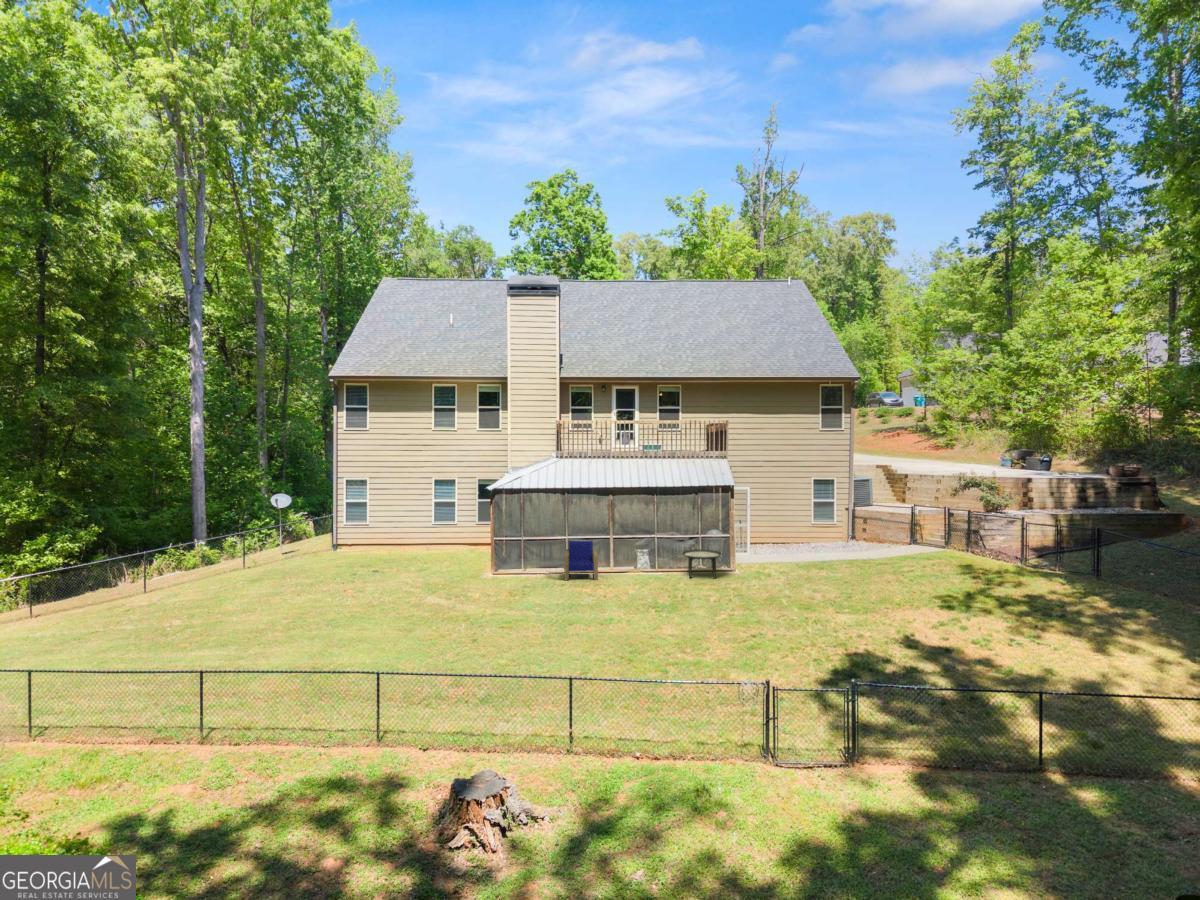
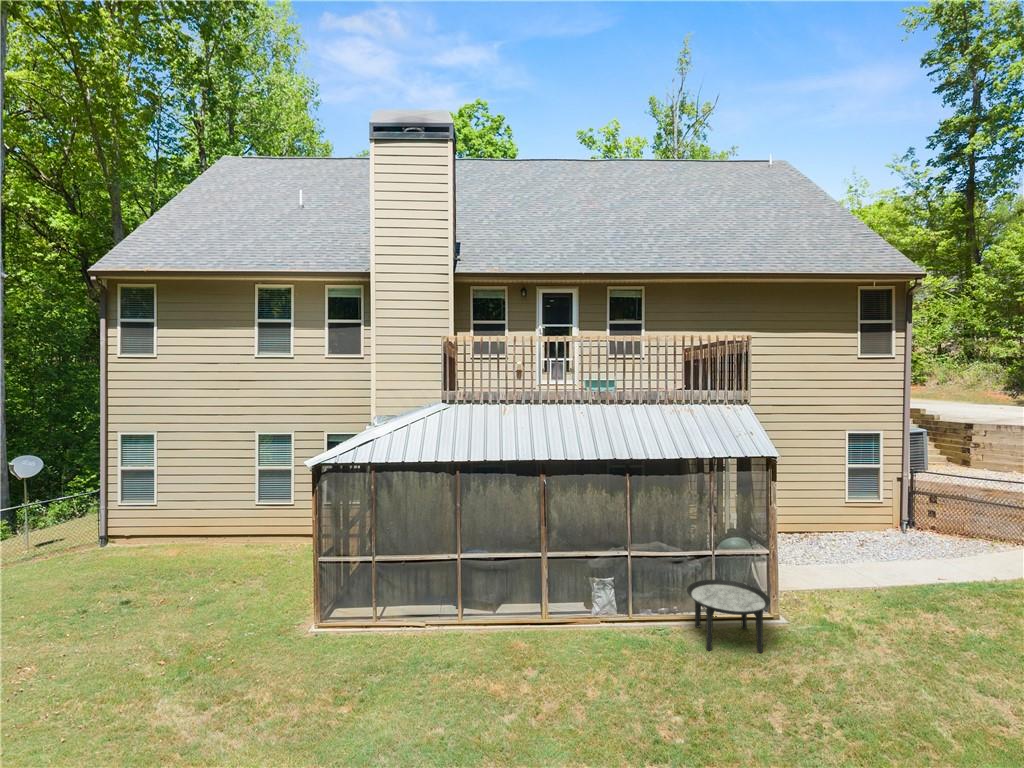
armchair: present [564,541,598,580] -> none [452,562,522,656]

